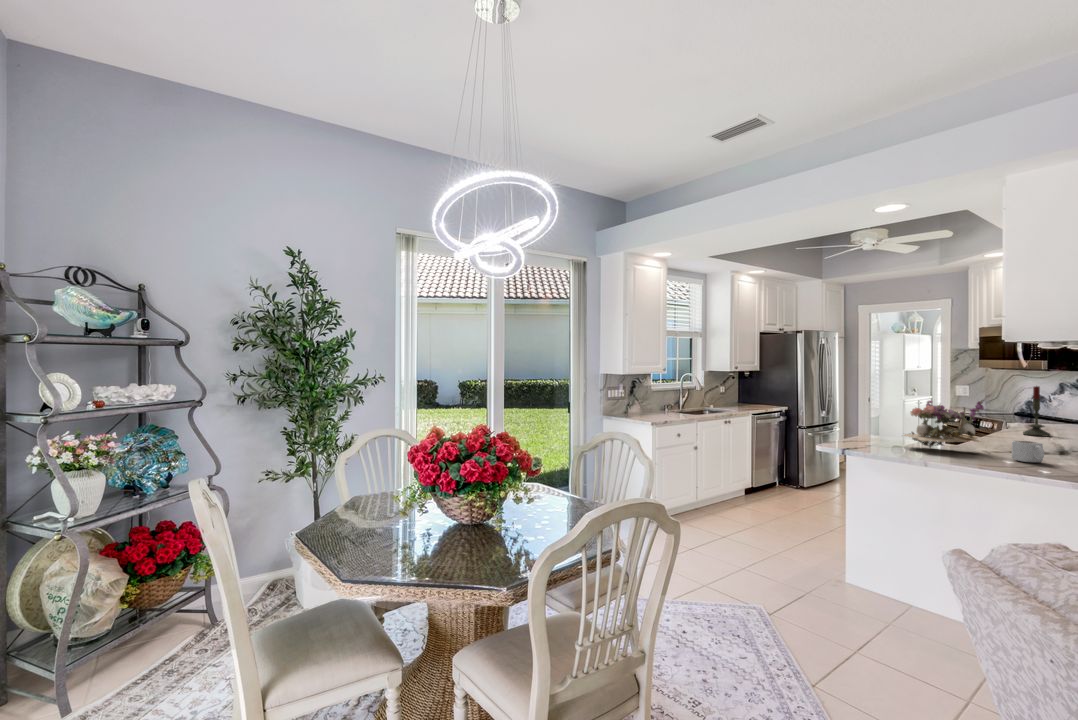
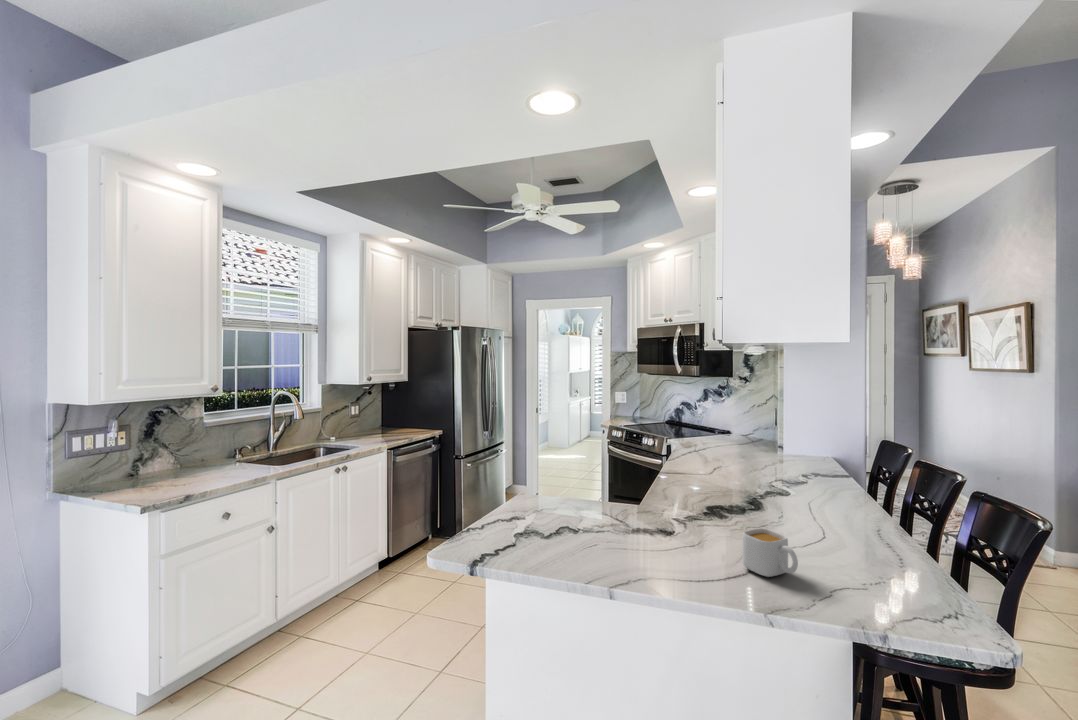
candle: present [1023,386,1050,436] -> none [698,402,725,469]
flower arrangement: present [904,400,984,448] -> none [575,450,694,543]

